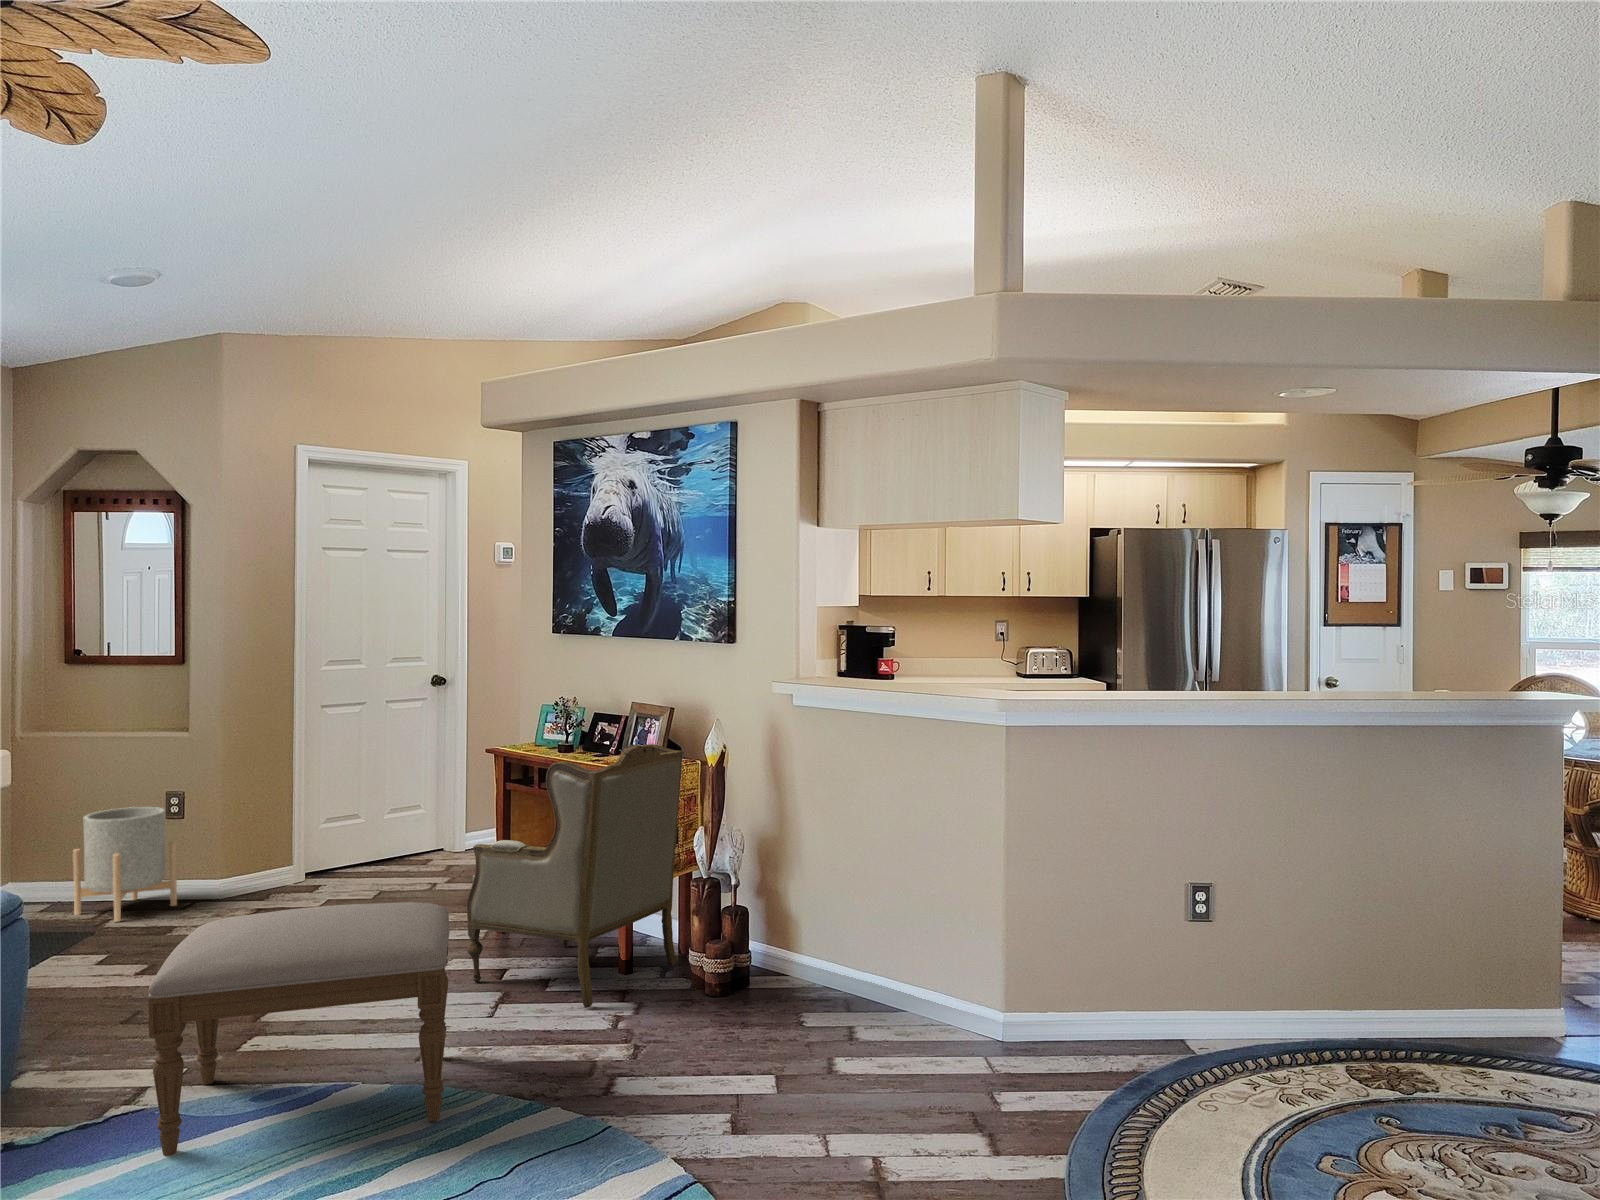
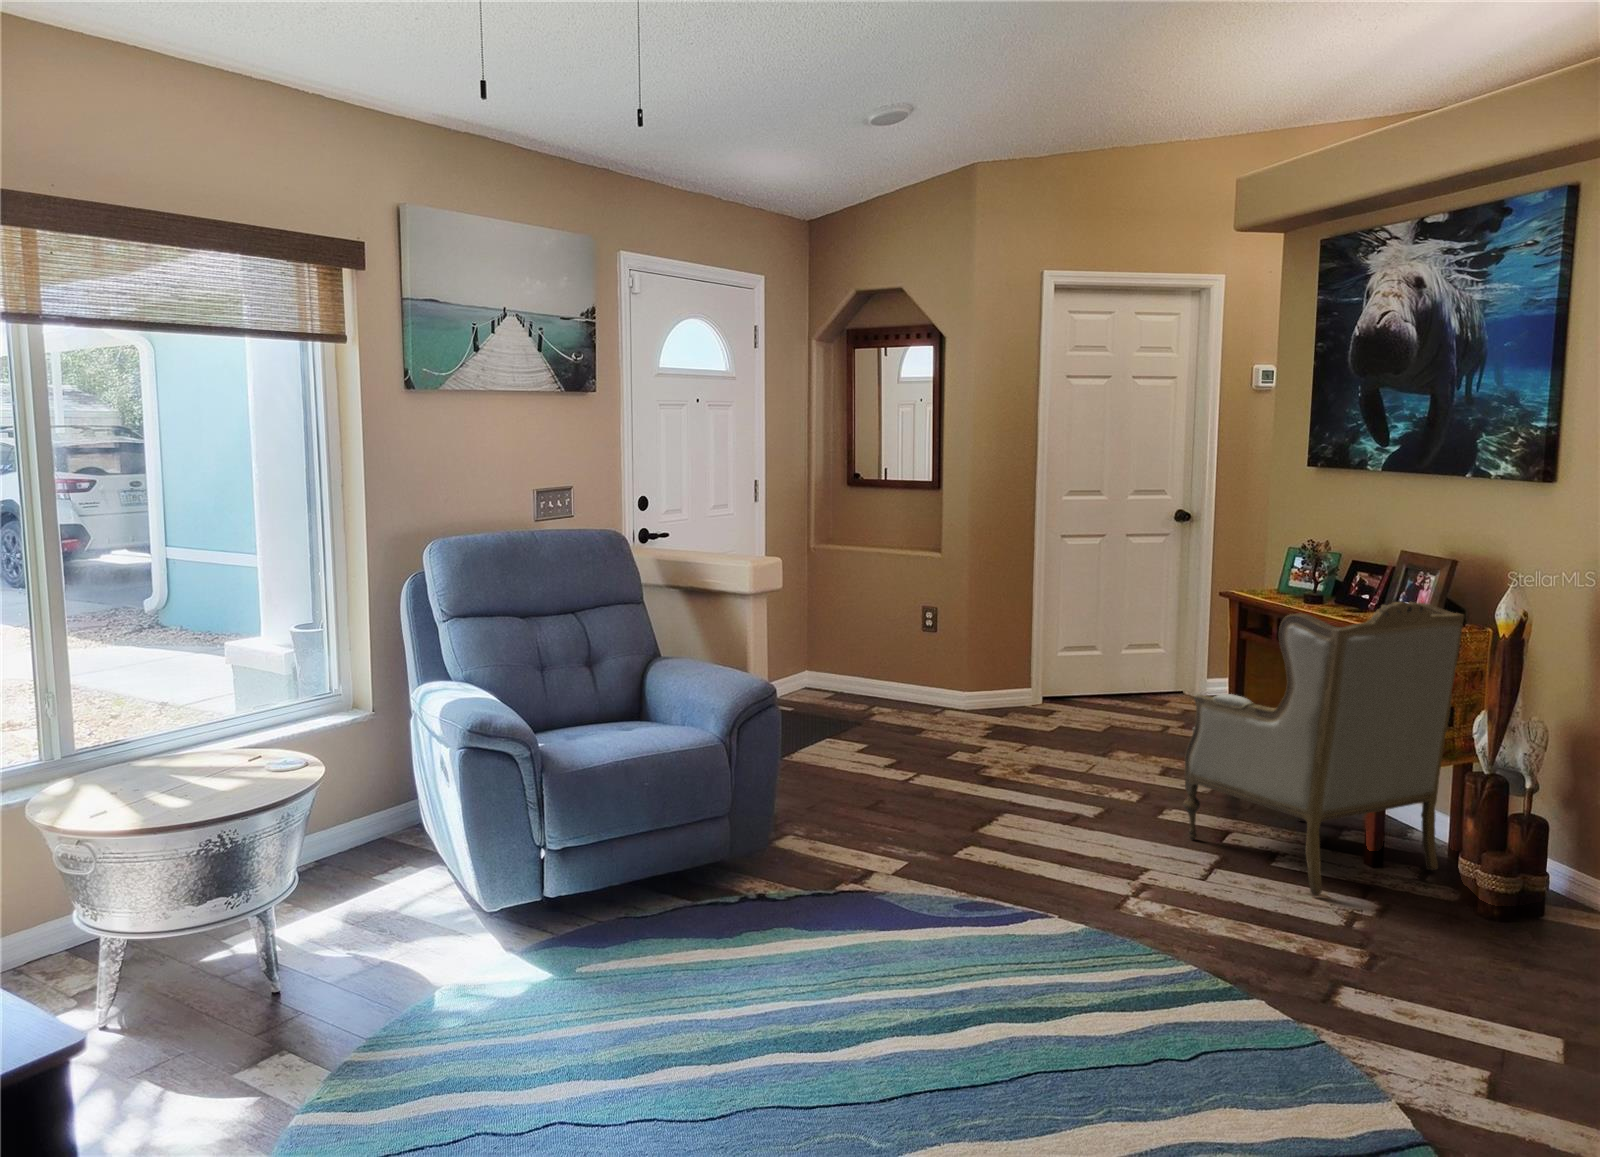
planter: present [73,807,177,922] -> none [852,619,930,718]
ottoman: present [148,902,450,1156] -> none [866,732,1155,977]

